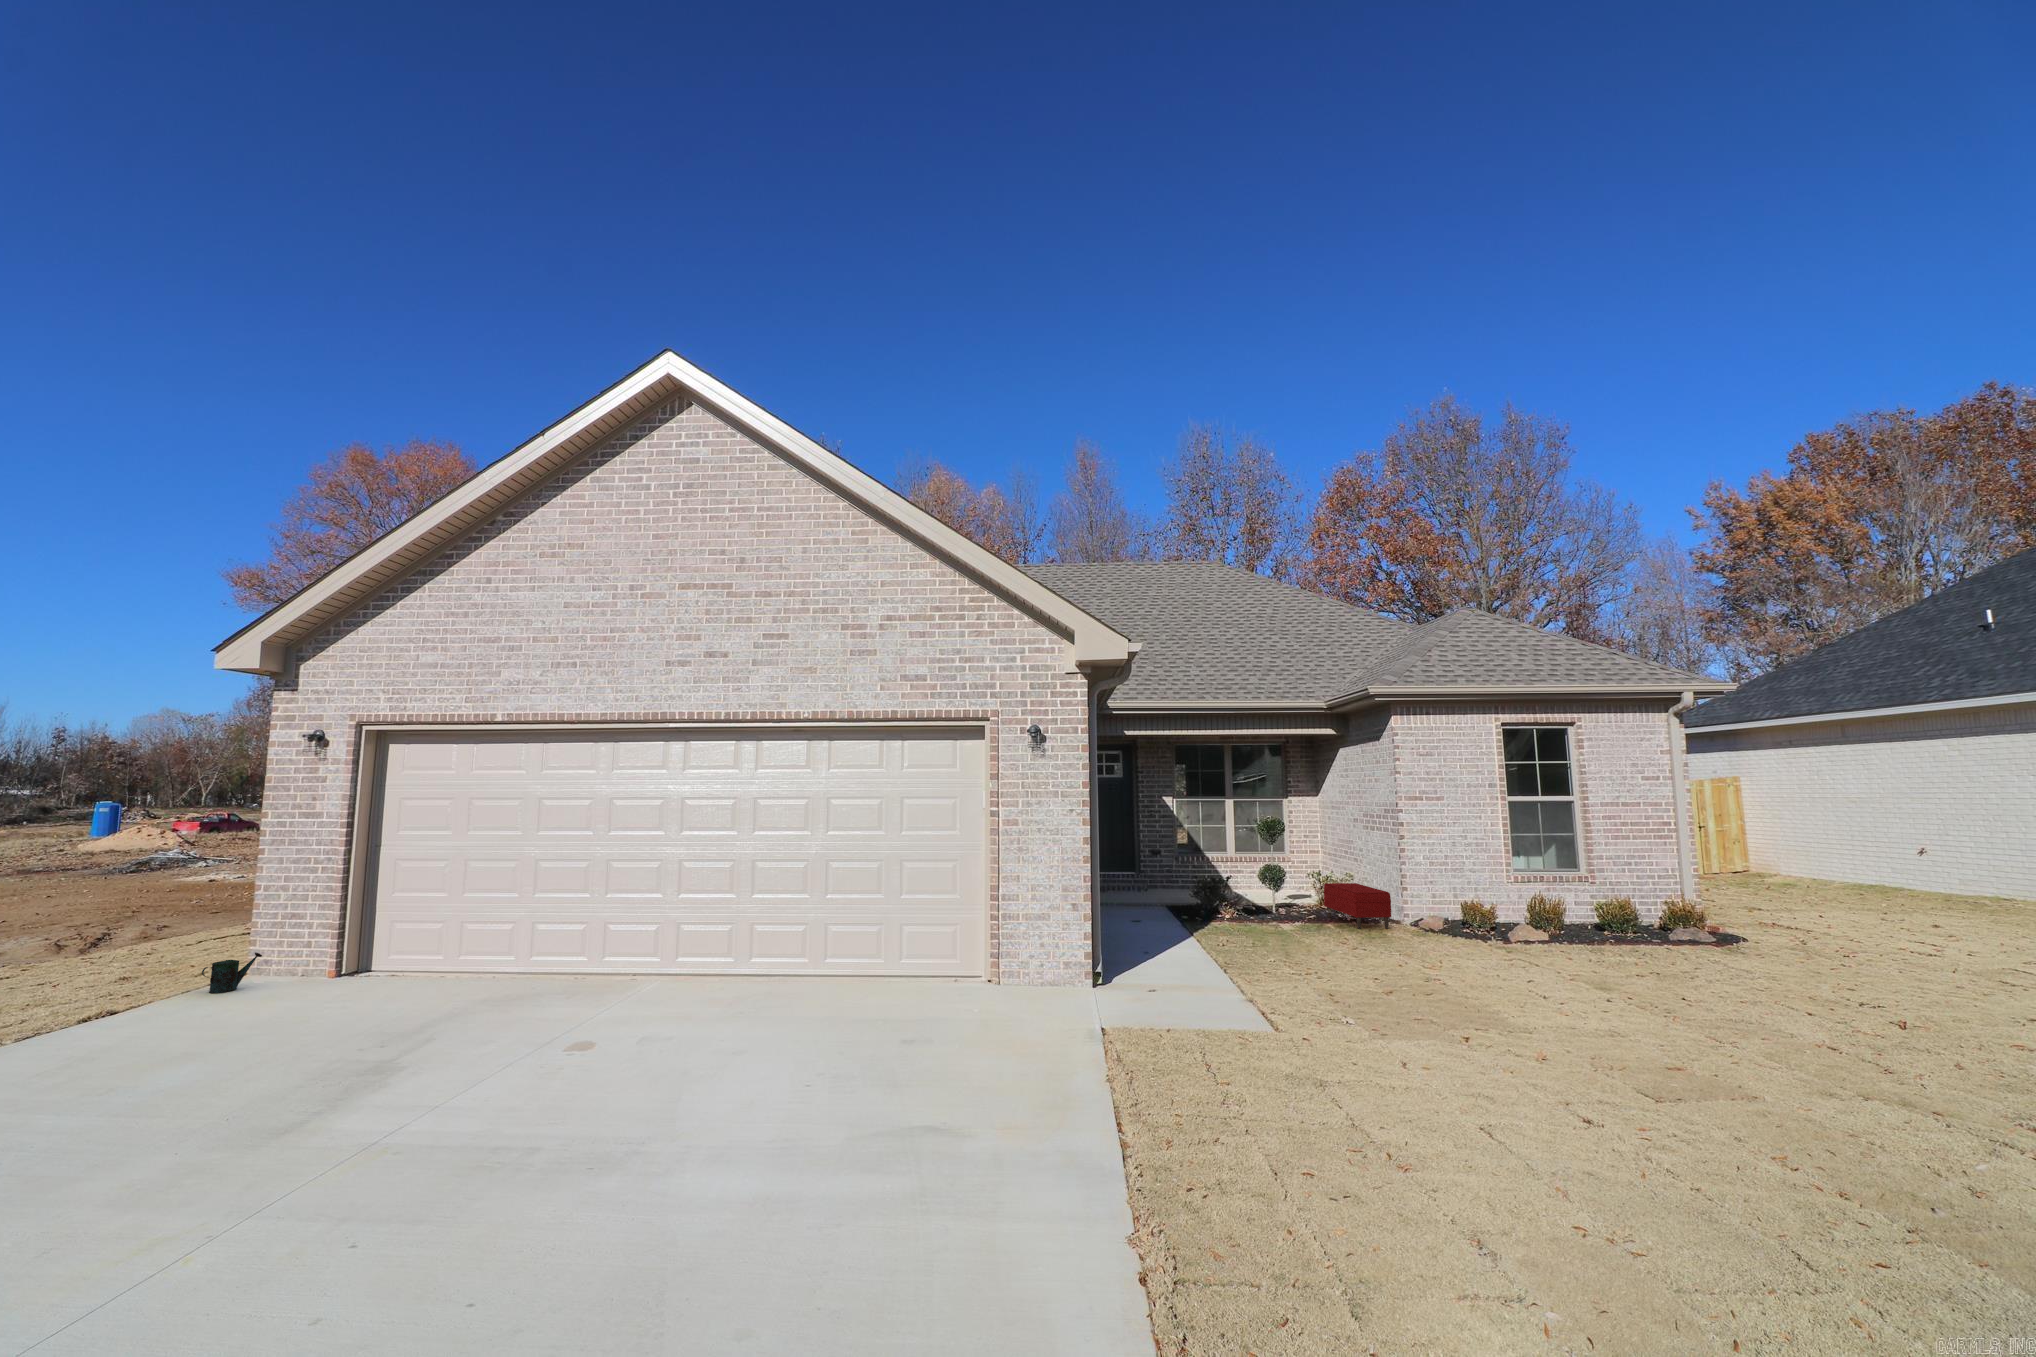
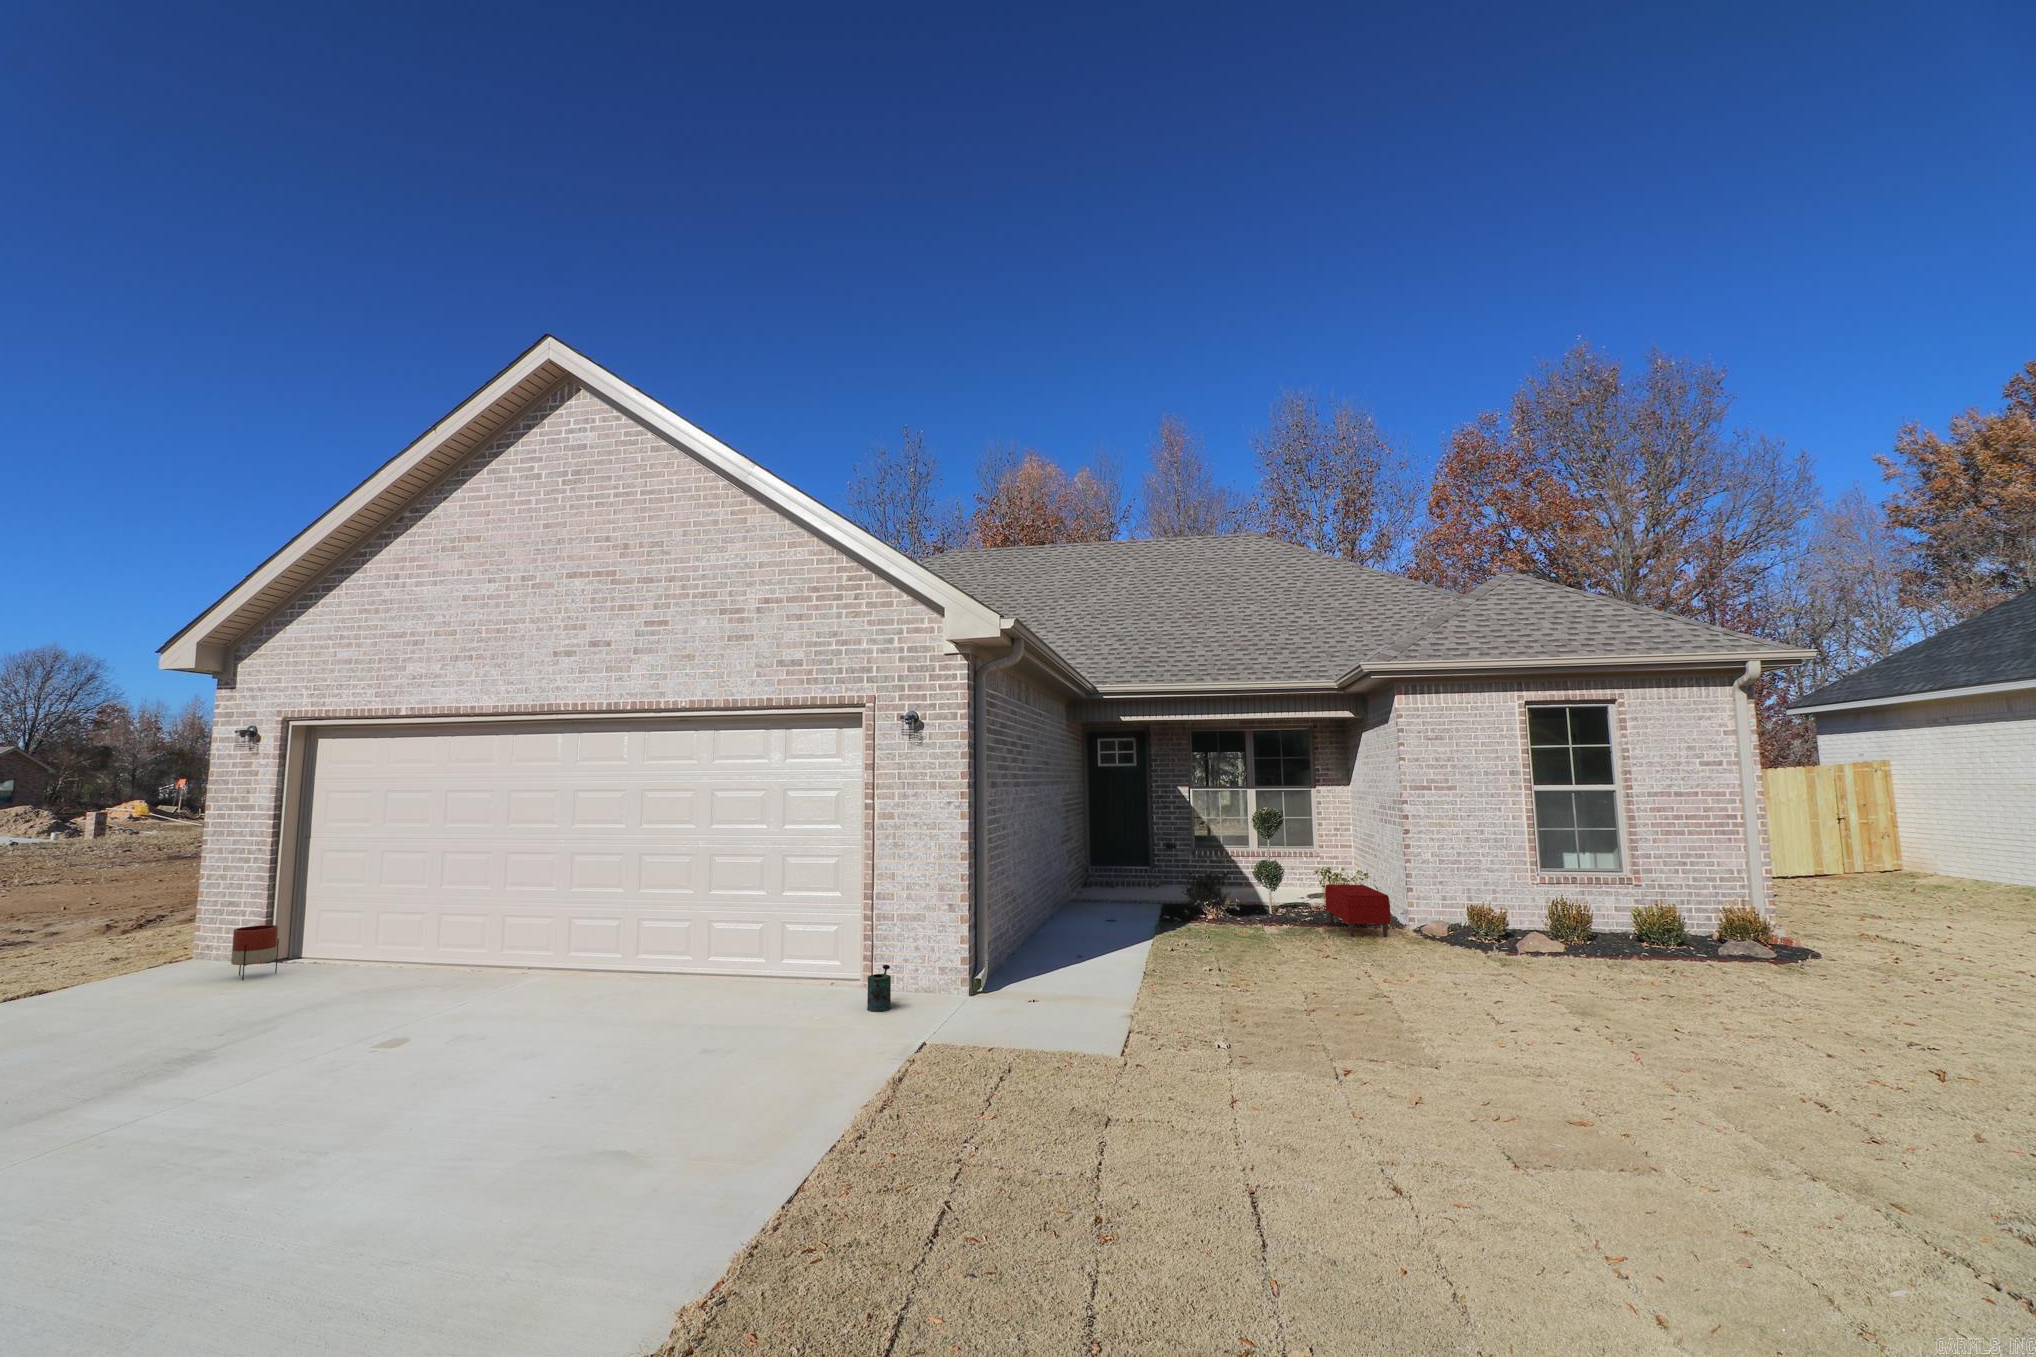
planter: none [306,937,354,995] -> present [231,925,279,980]
watering can: present [202,953,262,993] -> present [867,965,891,1012]

